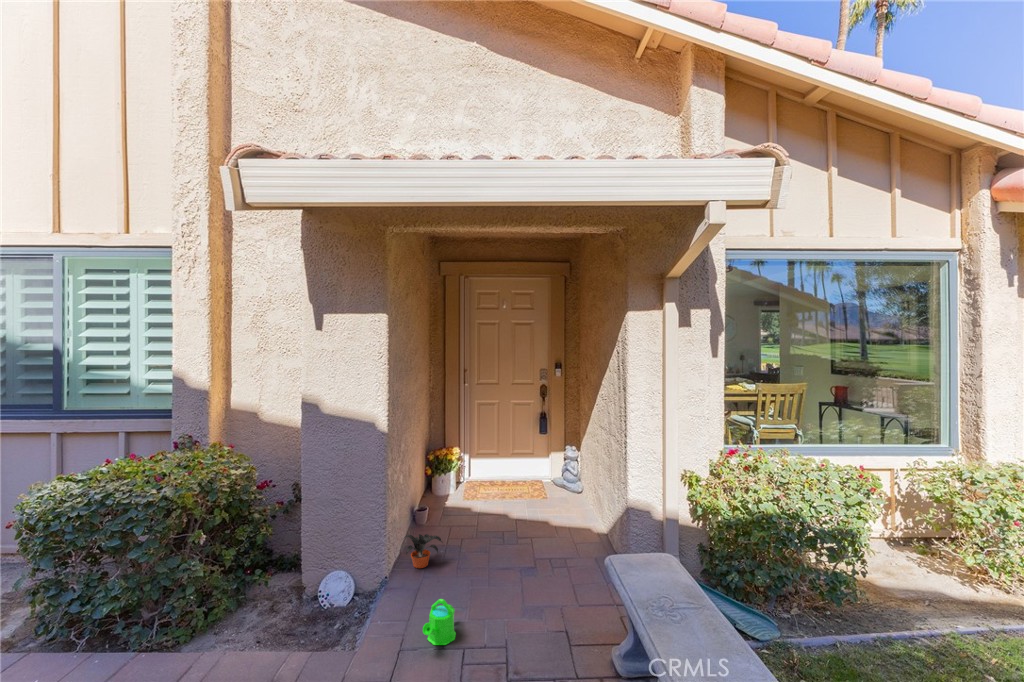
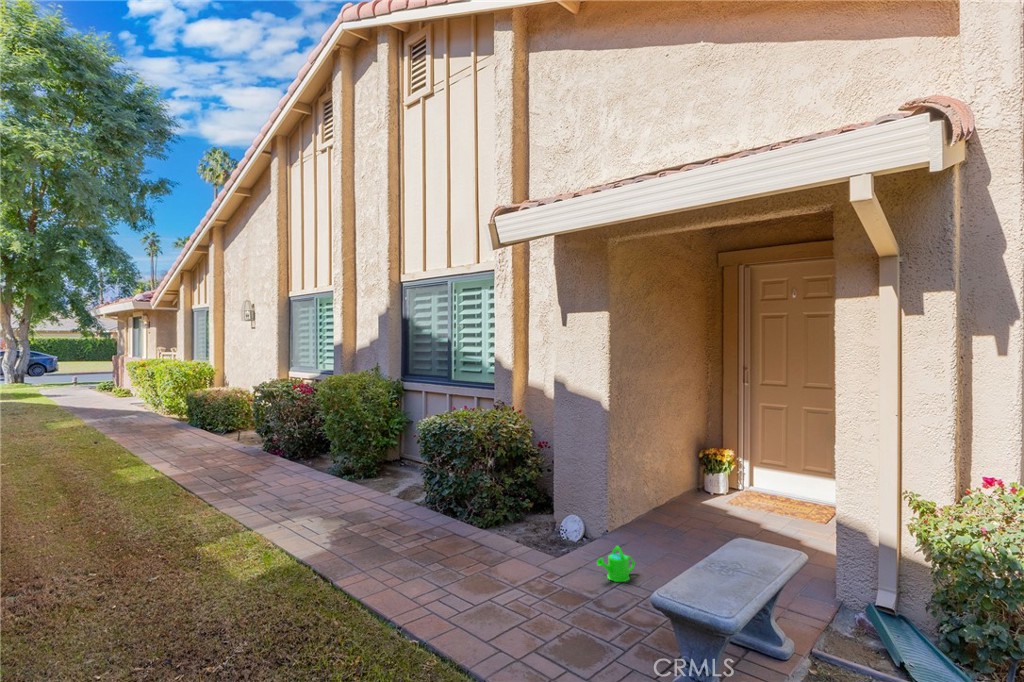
potted plant: present [404,534,442,568] -> none [627,506,662,537]

